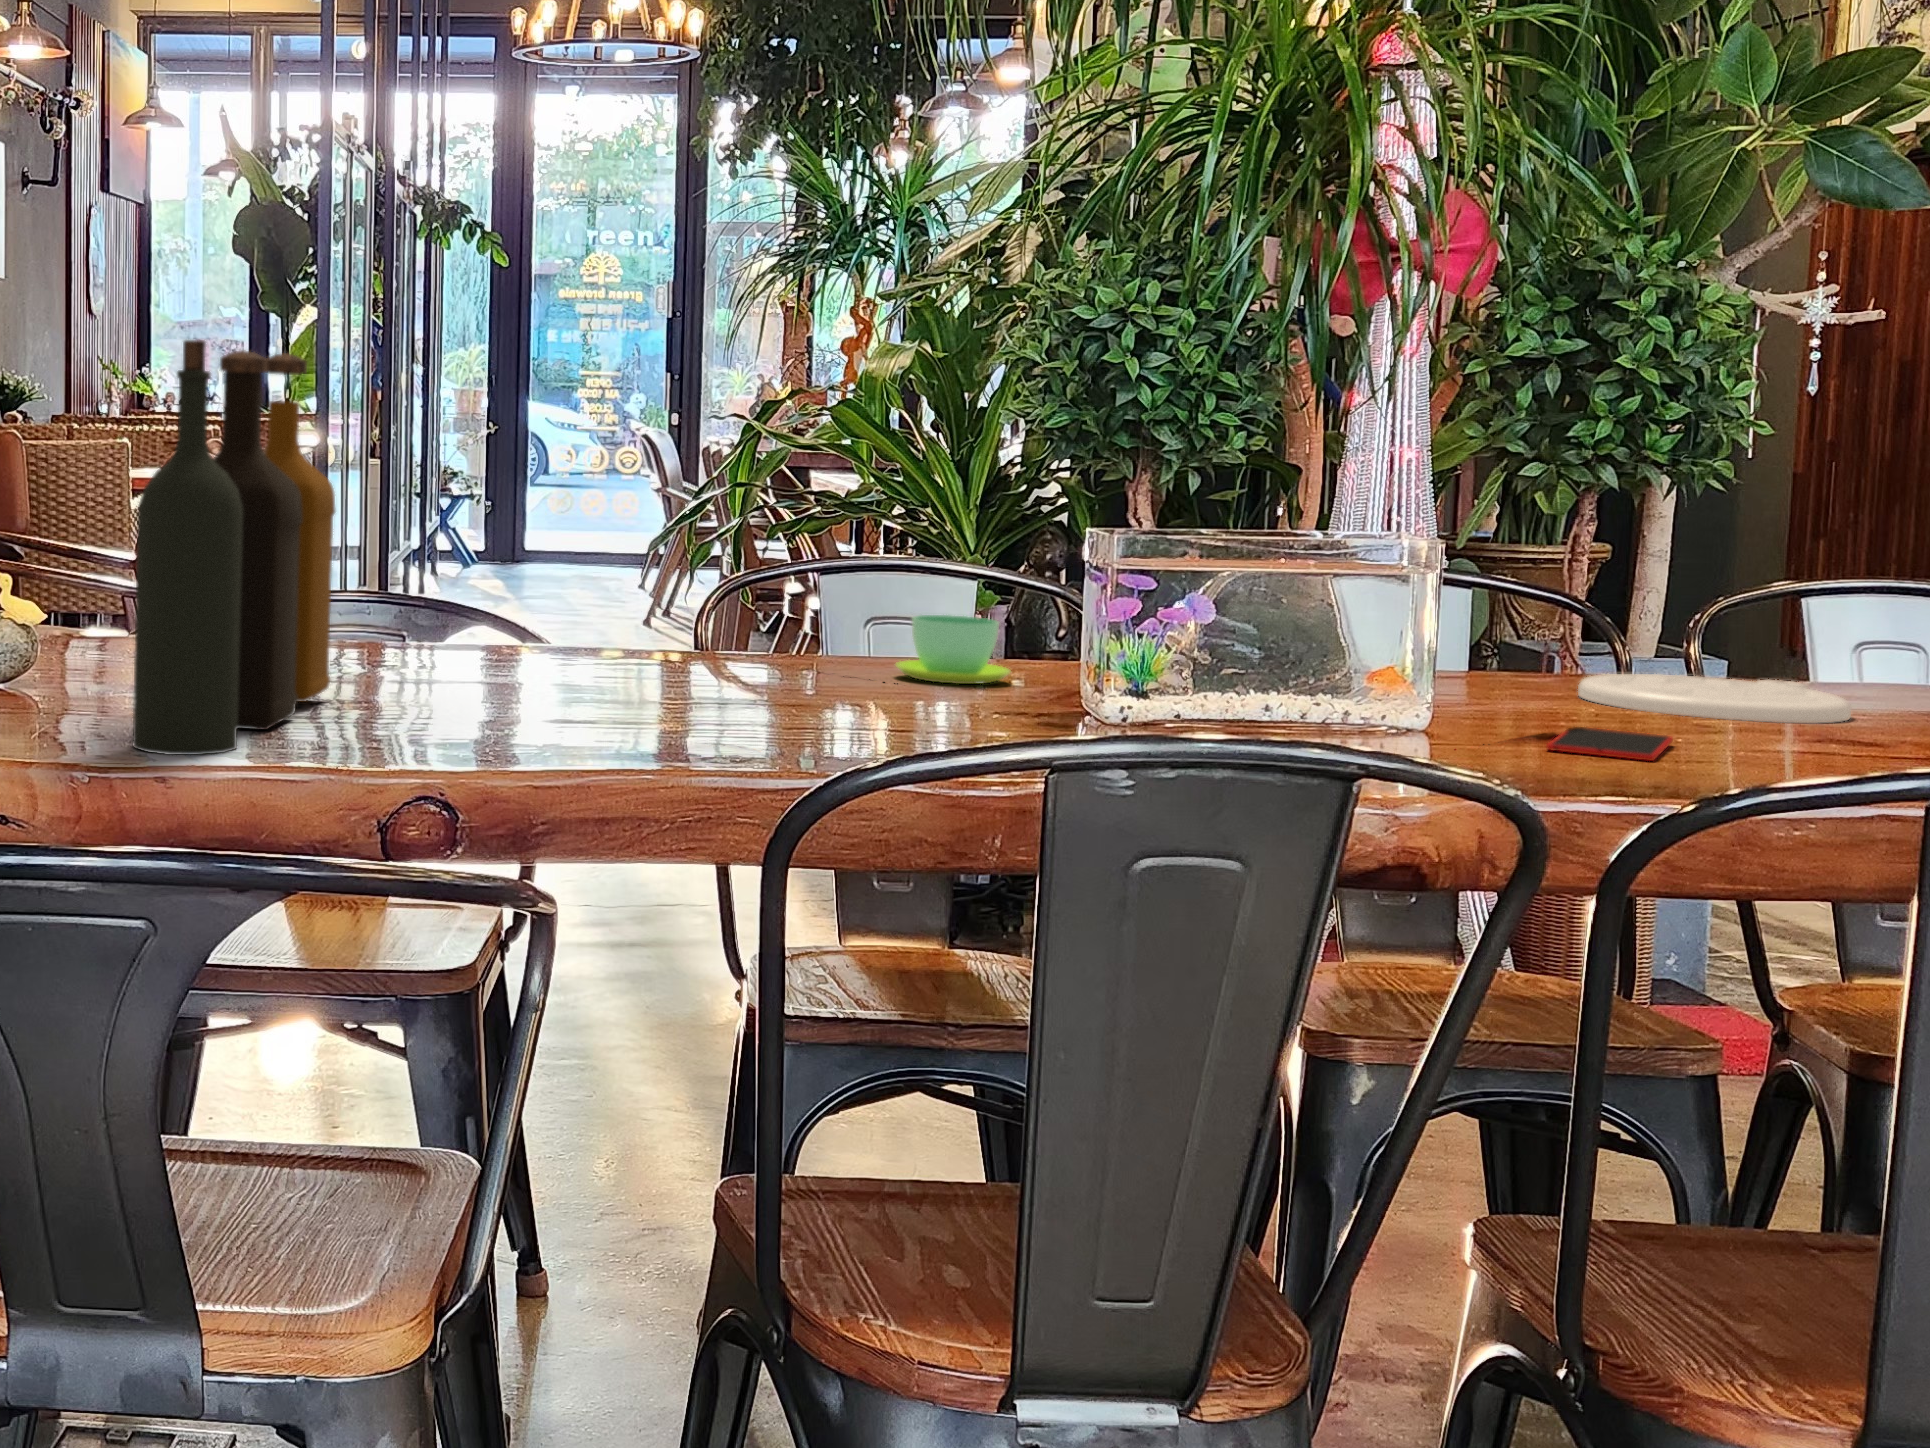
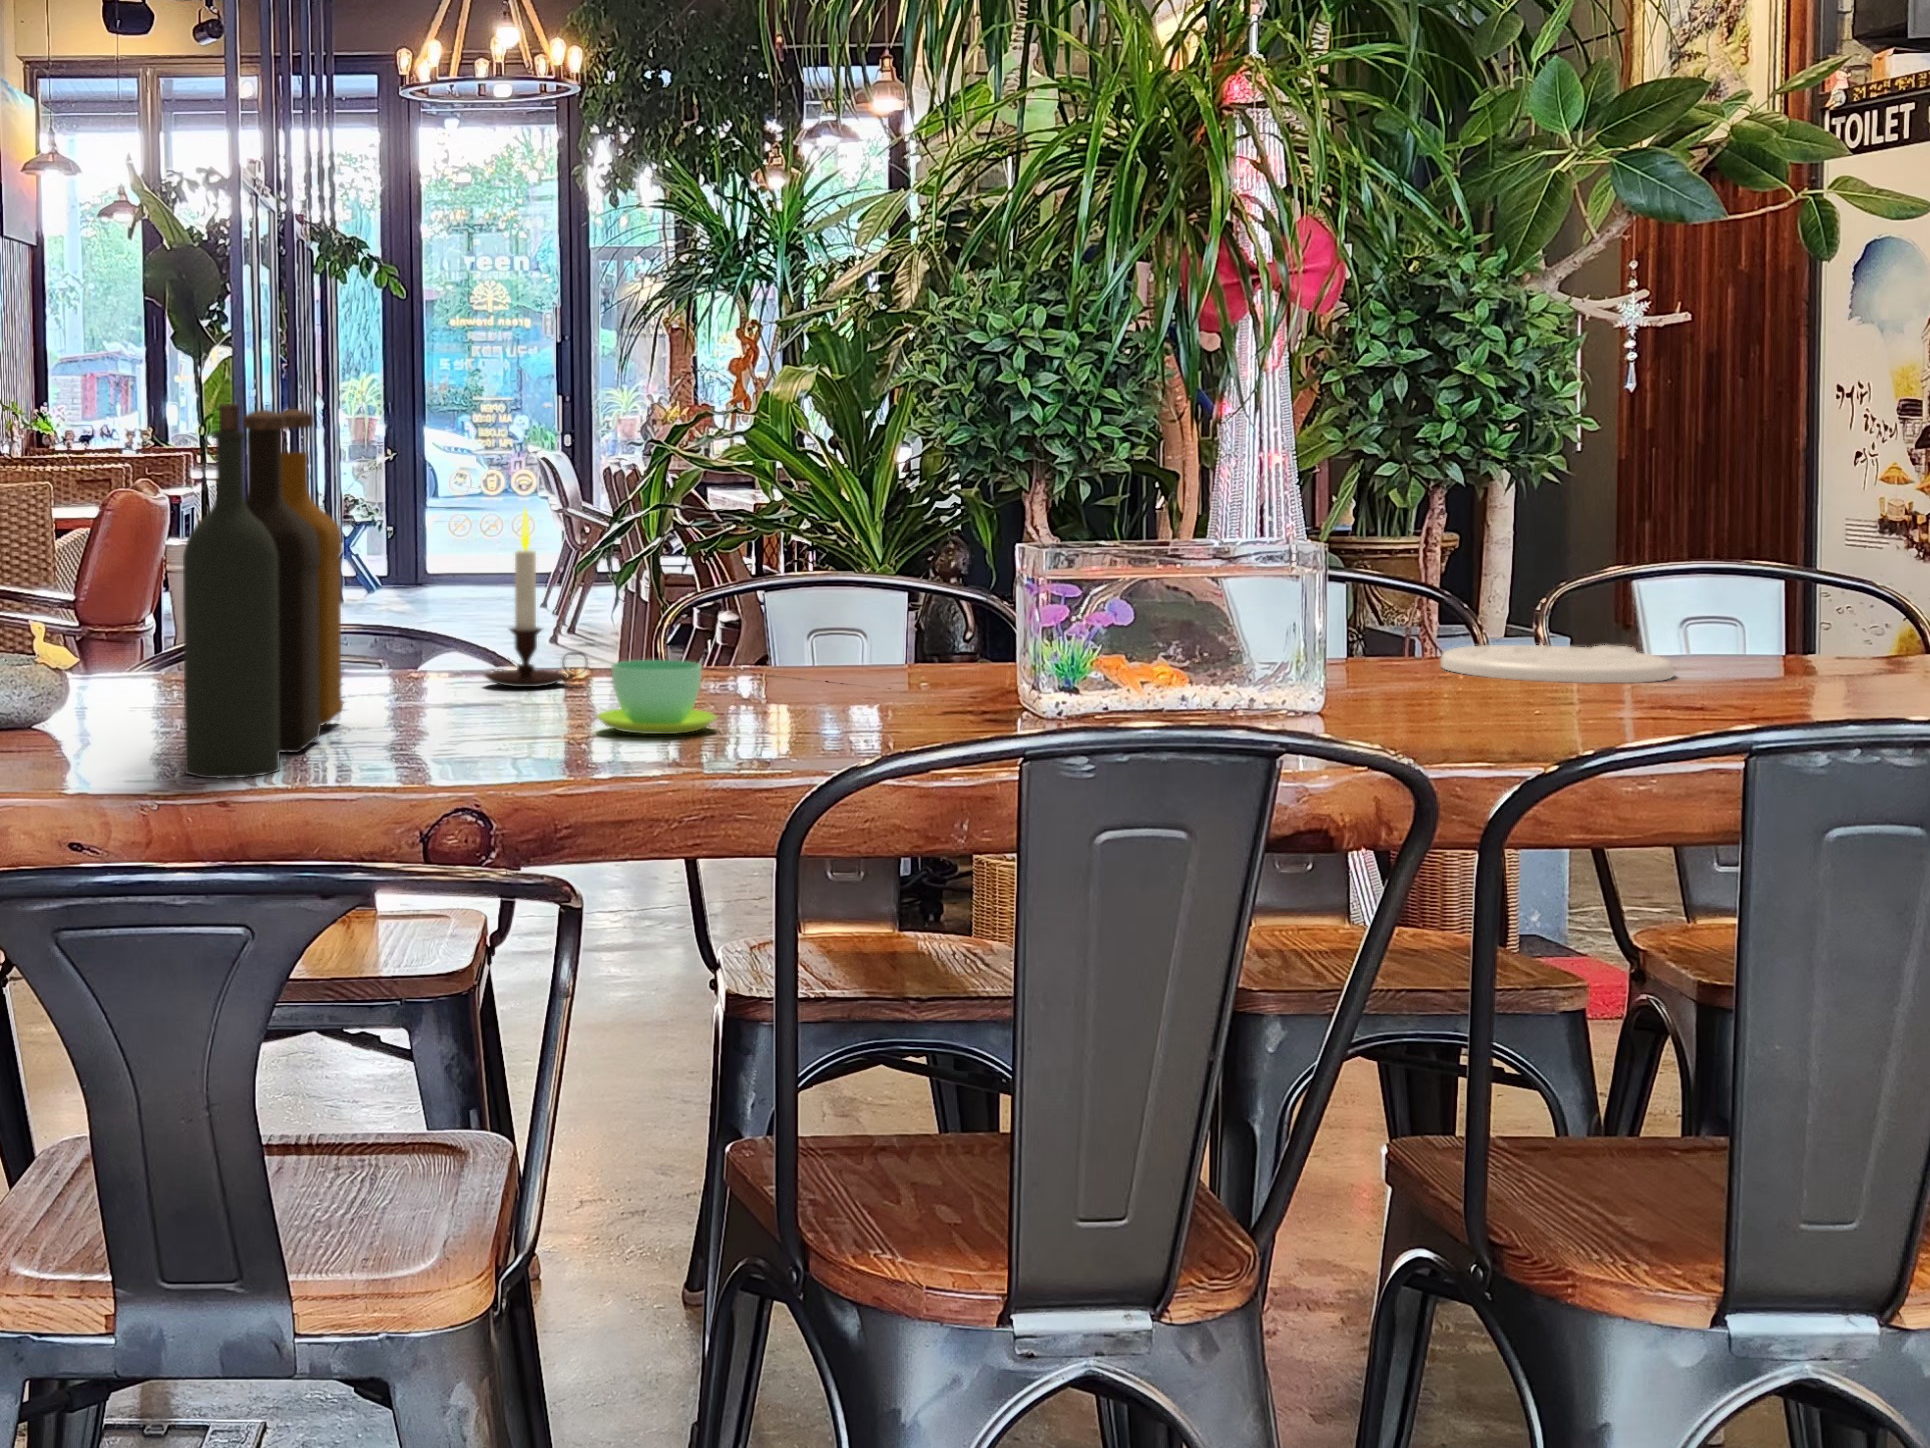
candle: none [499,474,613,671] -> present [485,509,587,687]
cup: present [896,615,1011,684] -> present [597,660,717,734]
smartphone: present [1546,727,1673,761] -> none [1419,695,1525,722]

